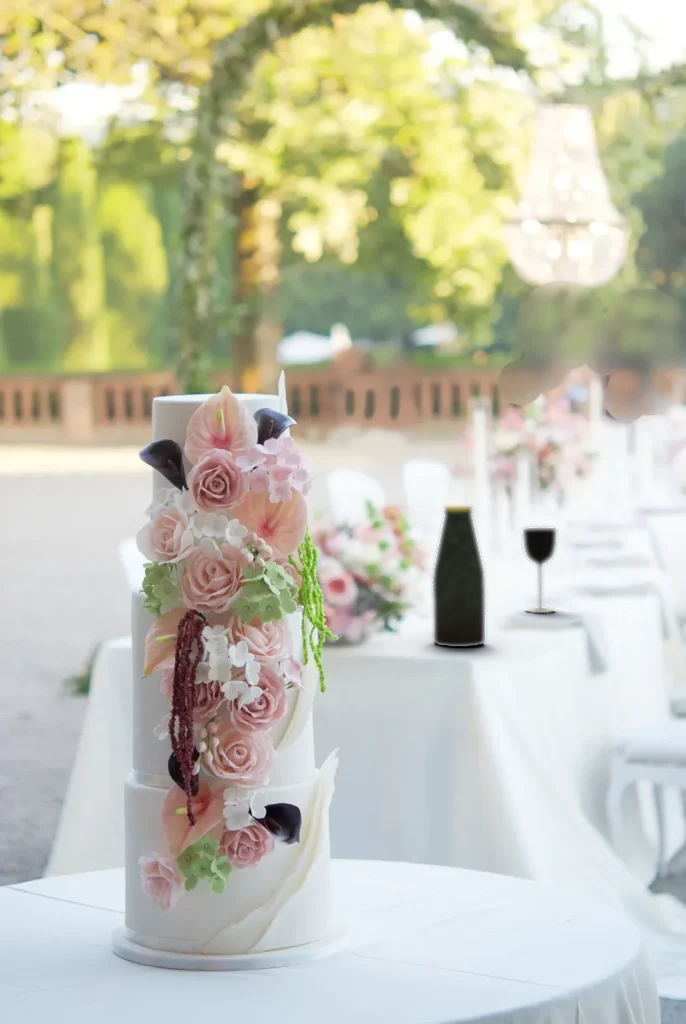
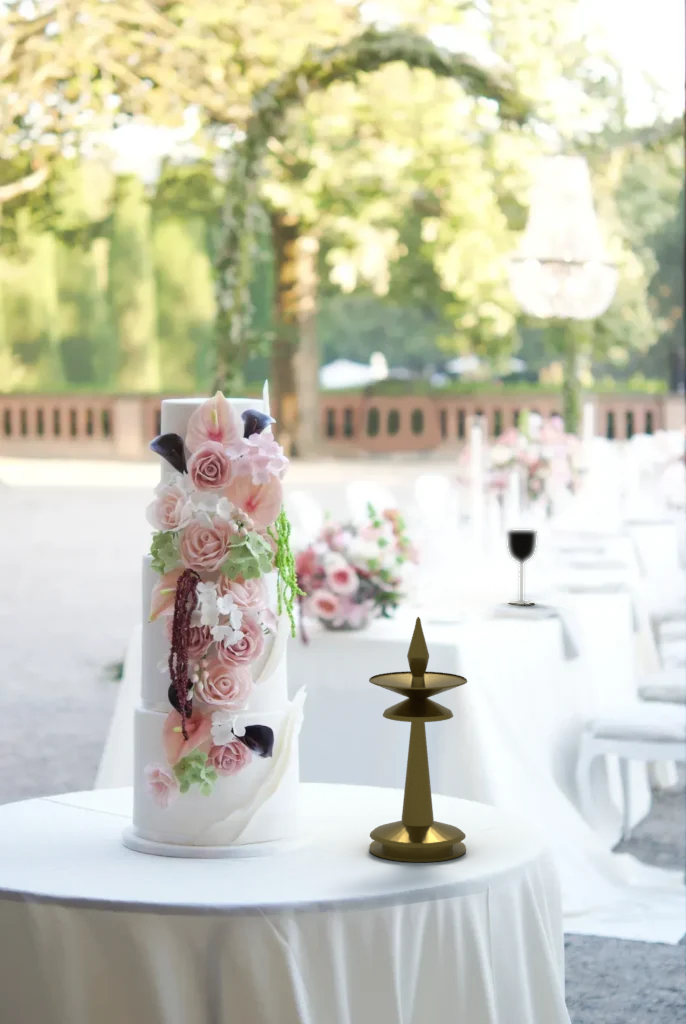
bottle: present [433,506,485,647] -> none [423,507,468,630]
candlestick: none [418,663,541,970] -> present [369,617,467,862]

